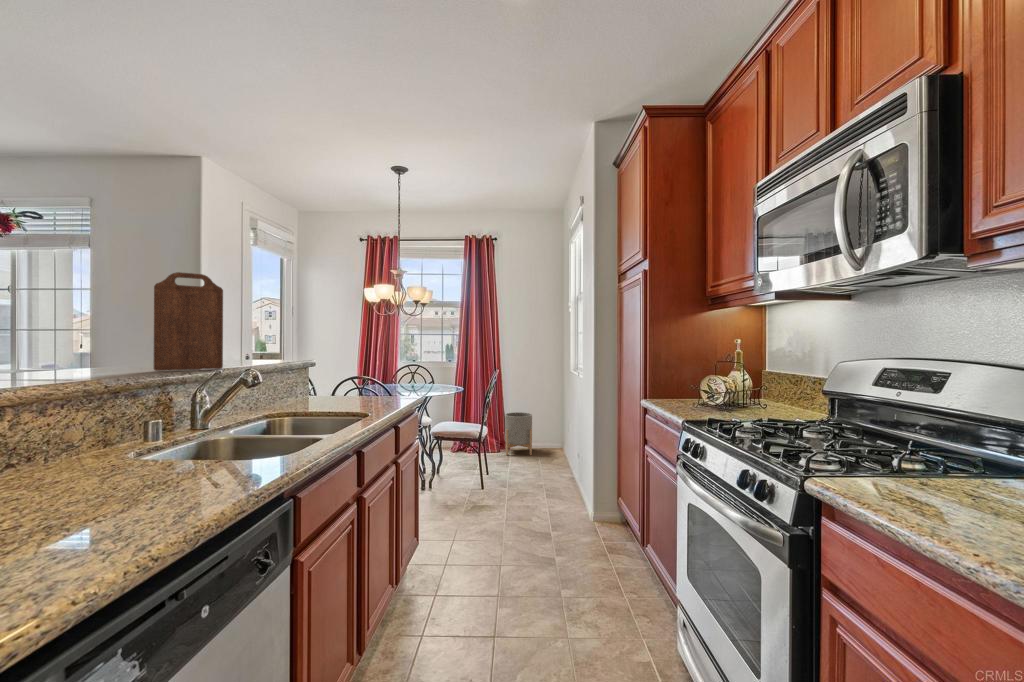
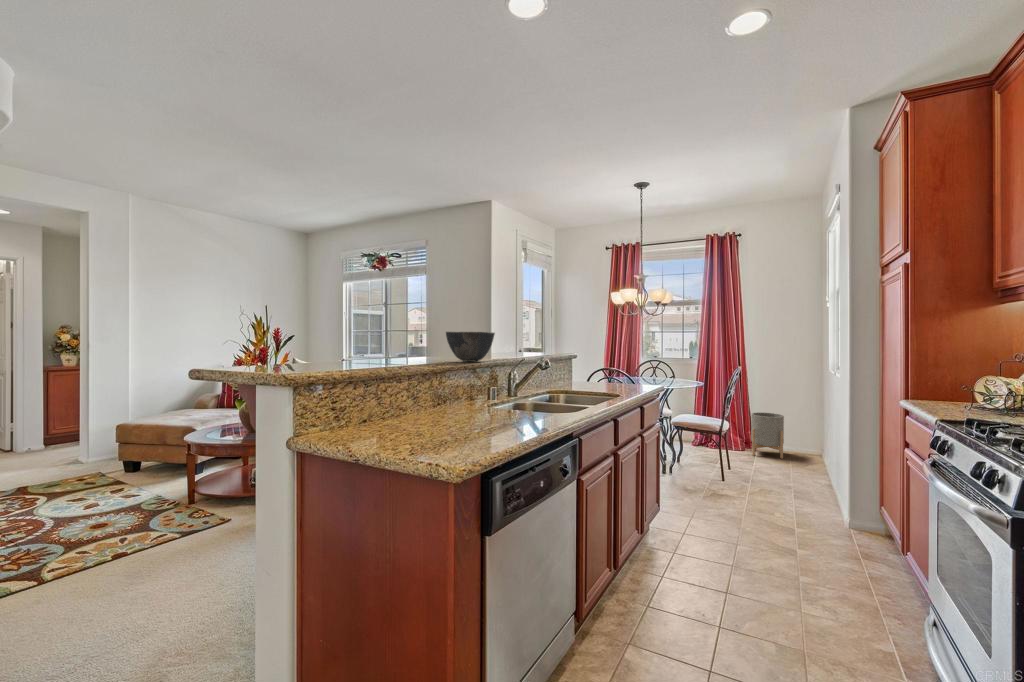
cutting board: present [154,272,223,371] -> none [488,297,524,359]
bowl: none [38,323,155,377] -> present [446,332,495,362]

